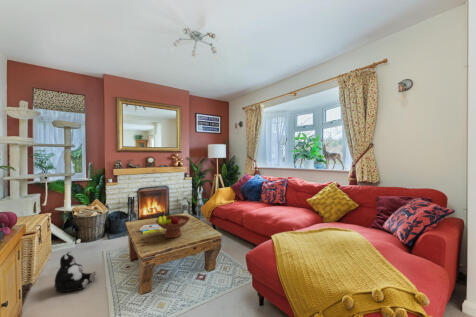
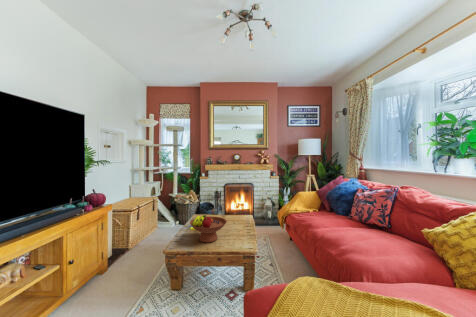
plush toy: present [55,252,96,292] -> none [123,233,153,268]

